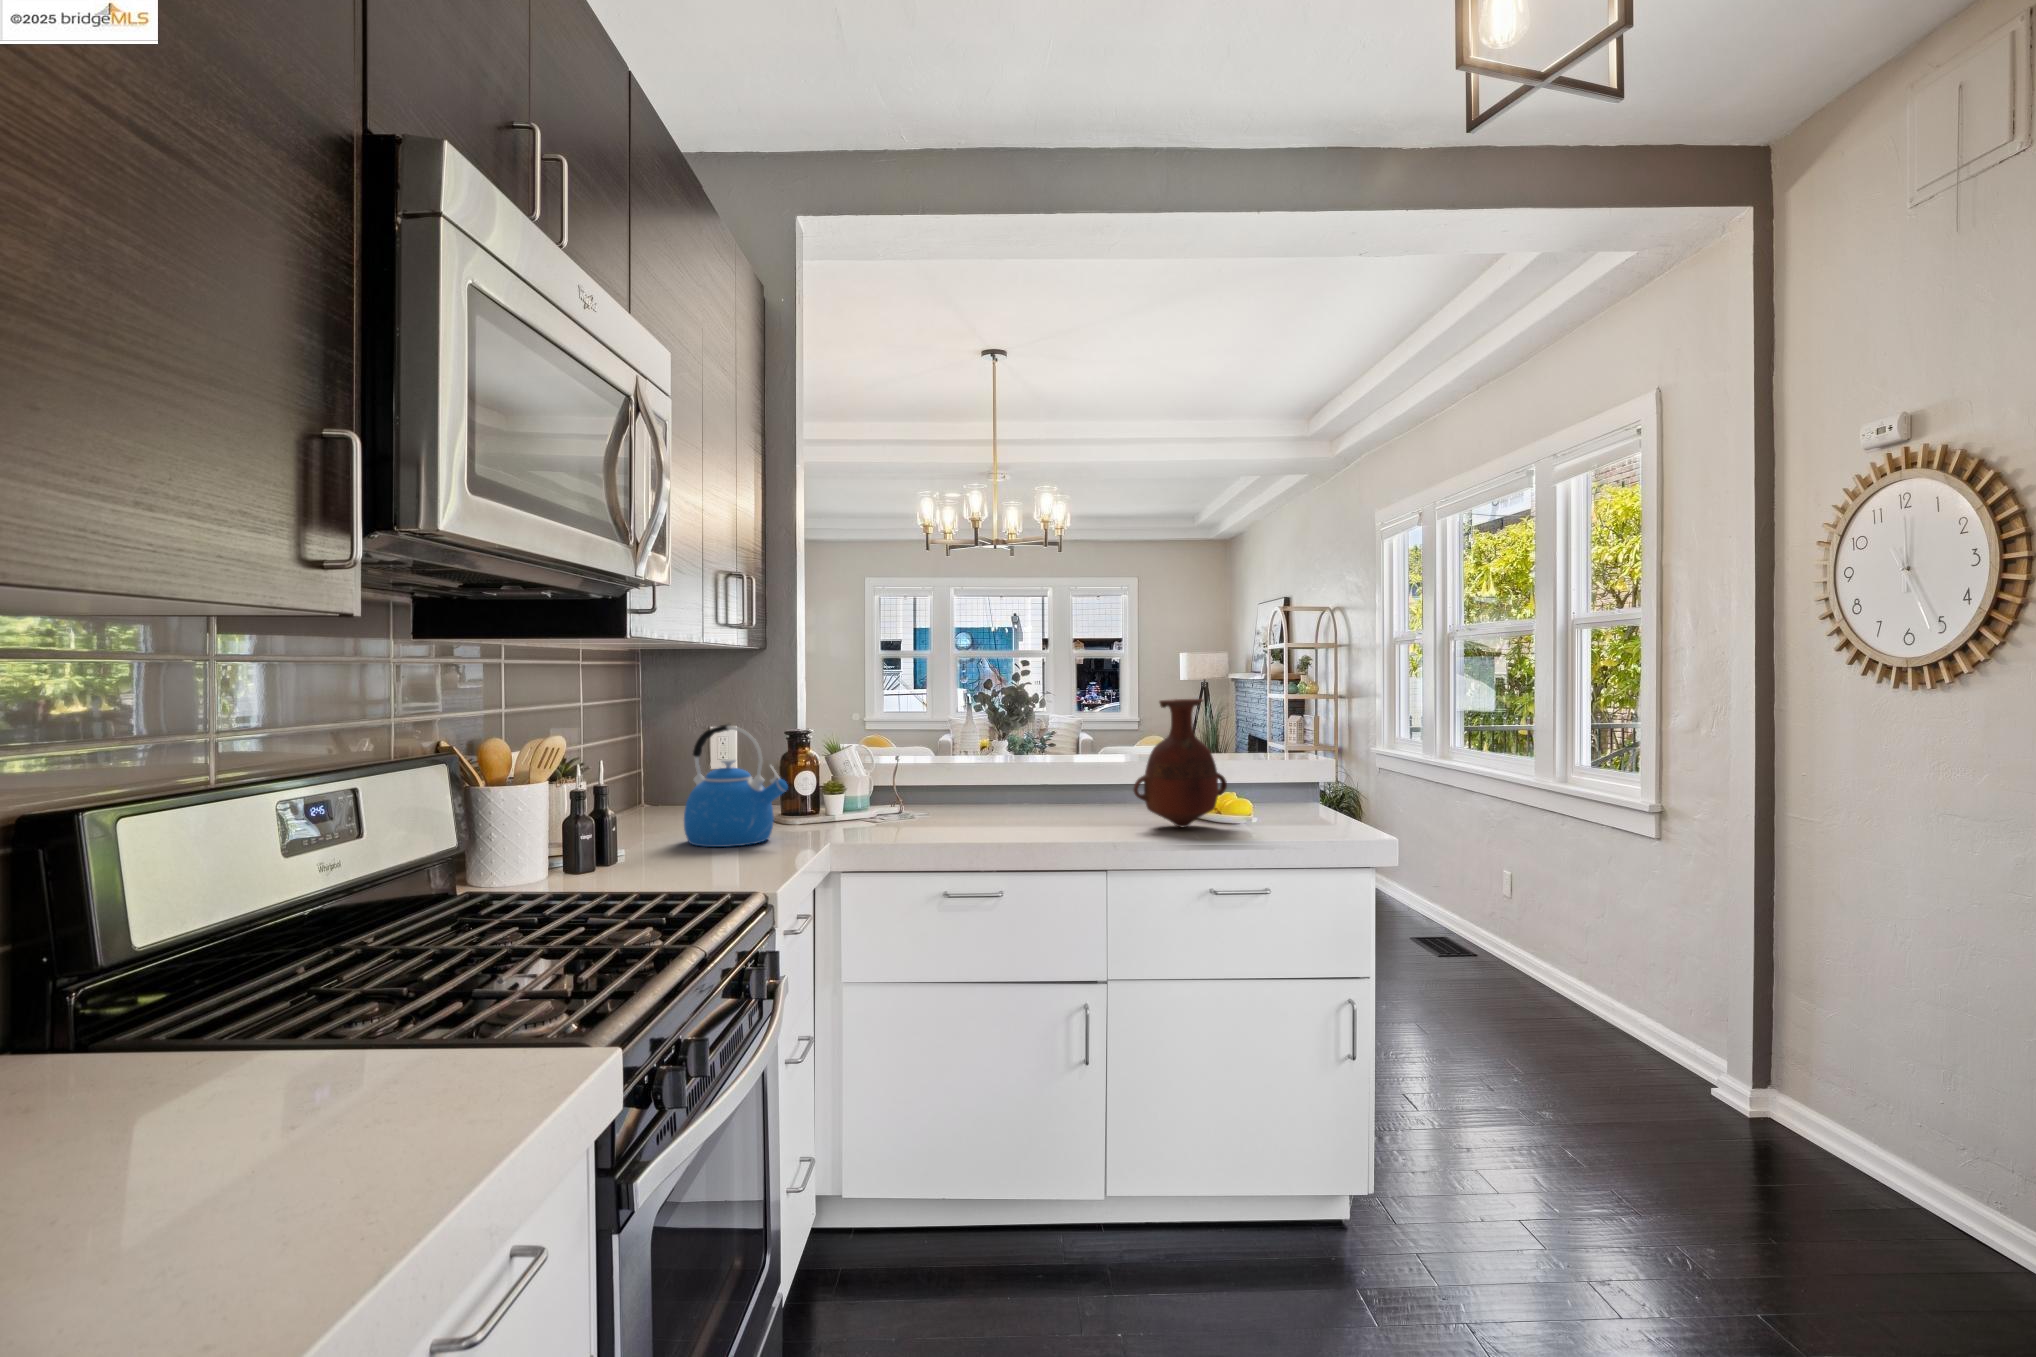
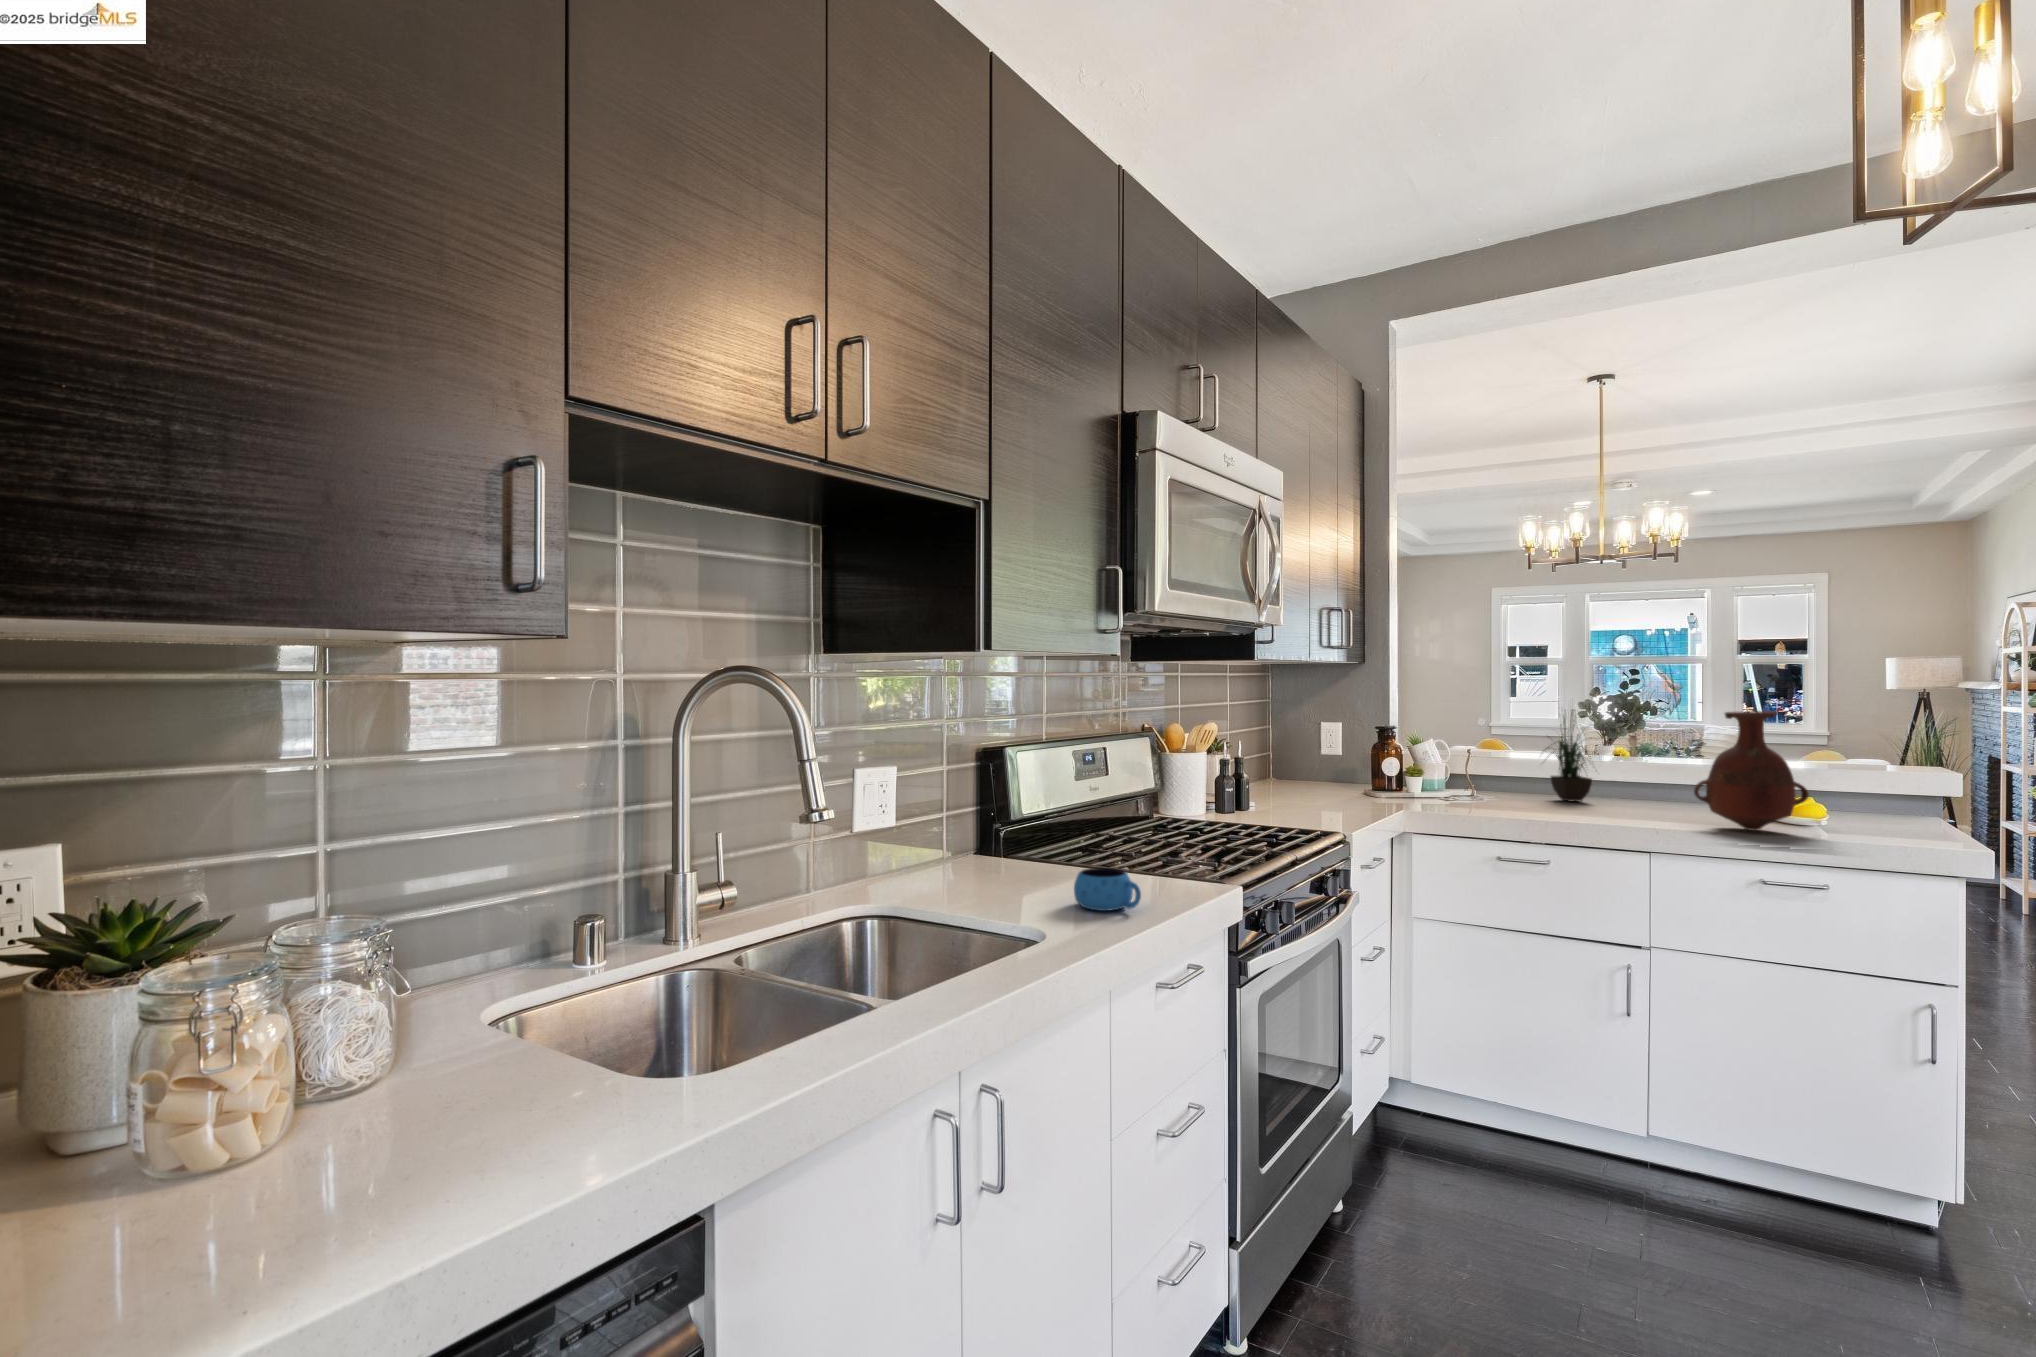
potted plant: none [969,678,1039,809] -> present [1548,718,1592,802]
kettle: present [684,724,788,847] -> none [1293,720,1368,806]
mug: none [196,1082,388,1209] -> present [1074,868,1141,911]

